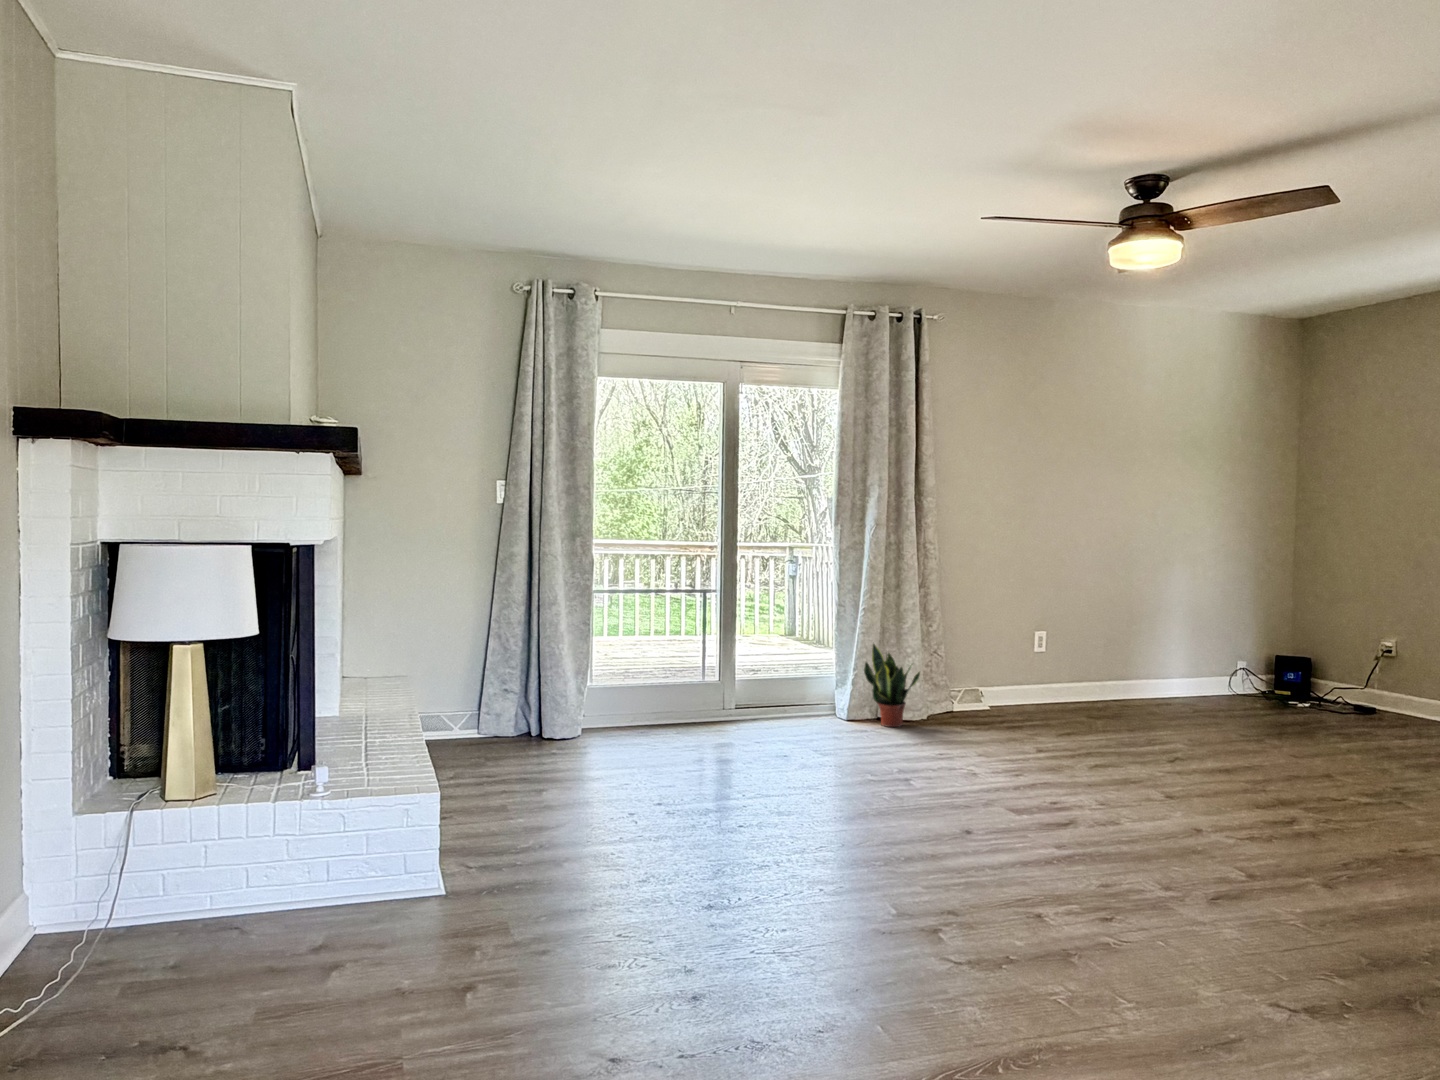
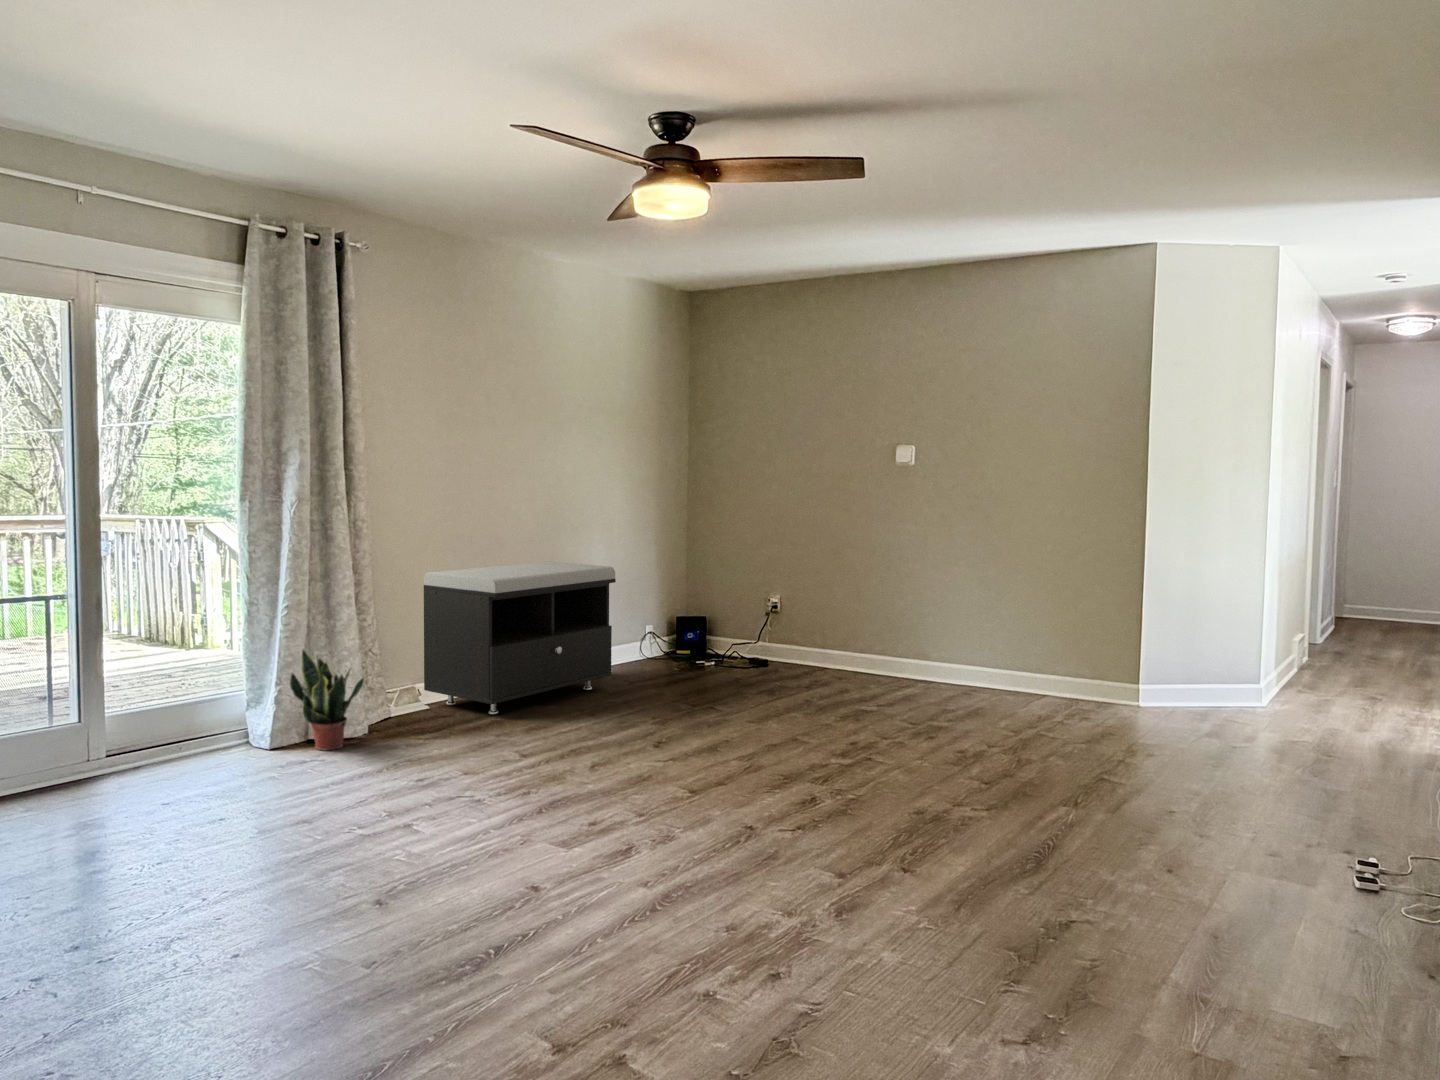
storage bench: none [985,587,1177,721] -> present [424,561,616,714]

